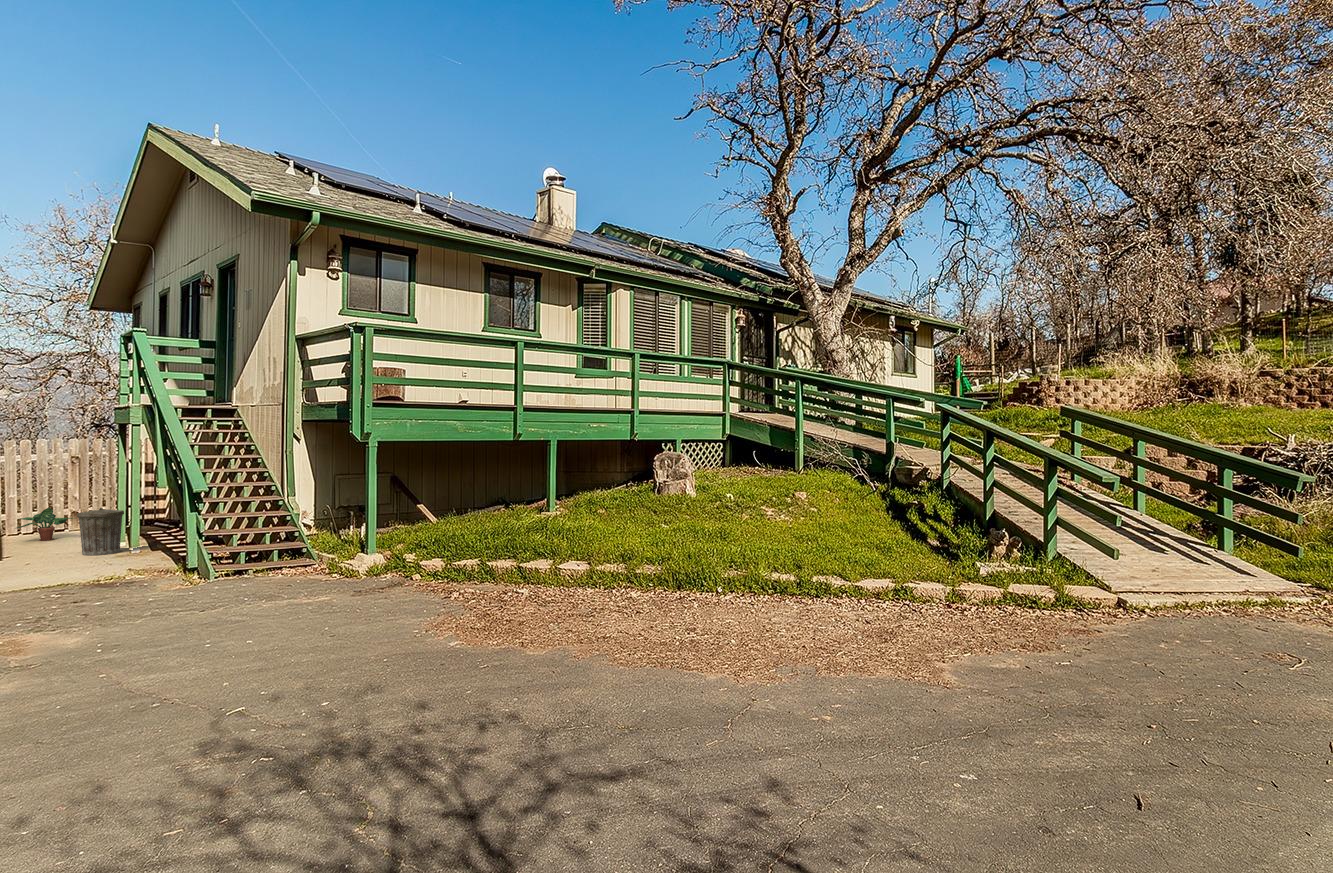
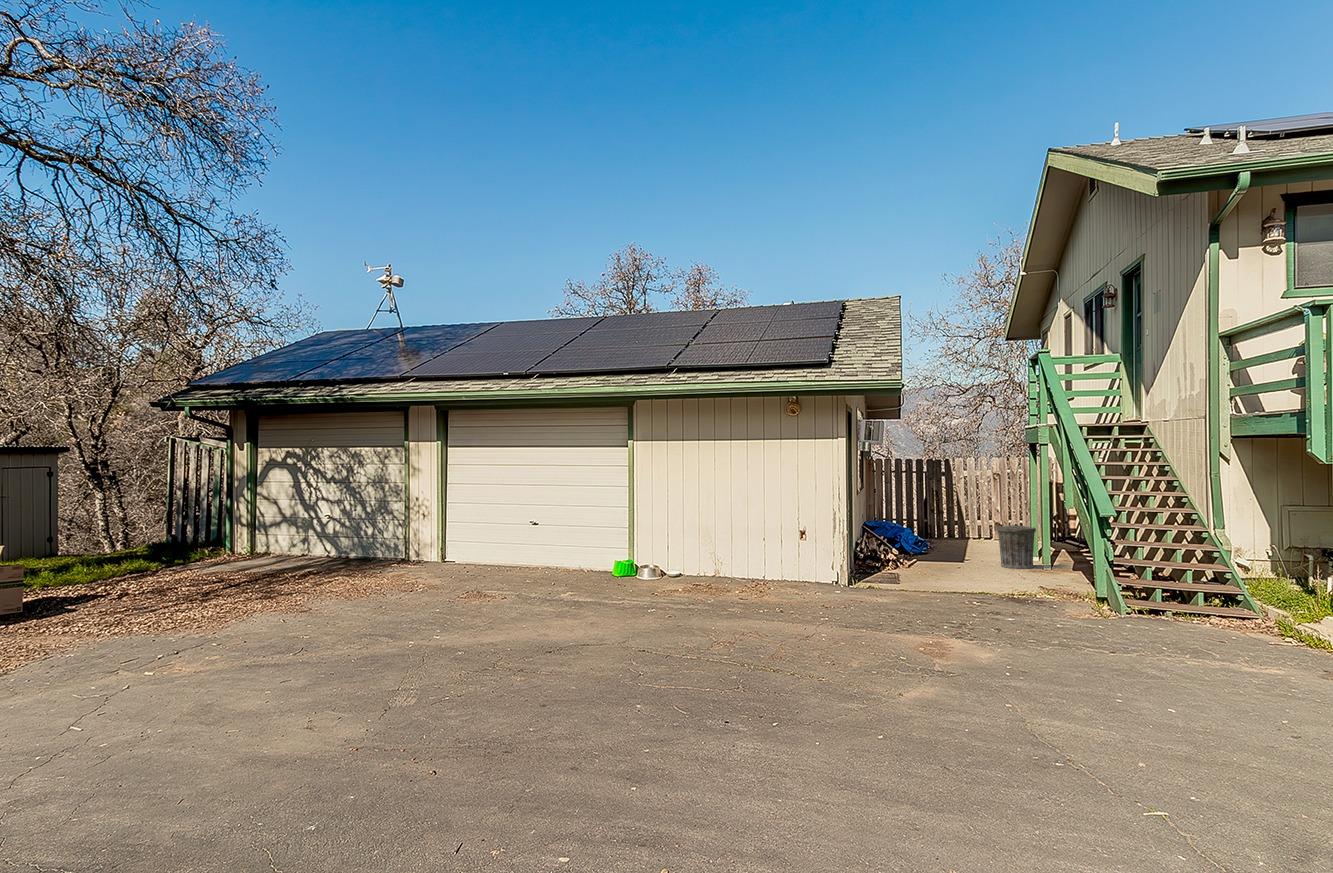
potted plant: present [16,507,73,541] -> none [952,519,998,549]

